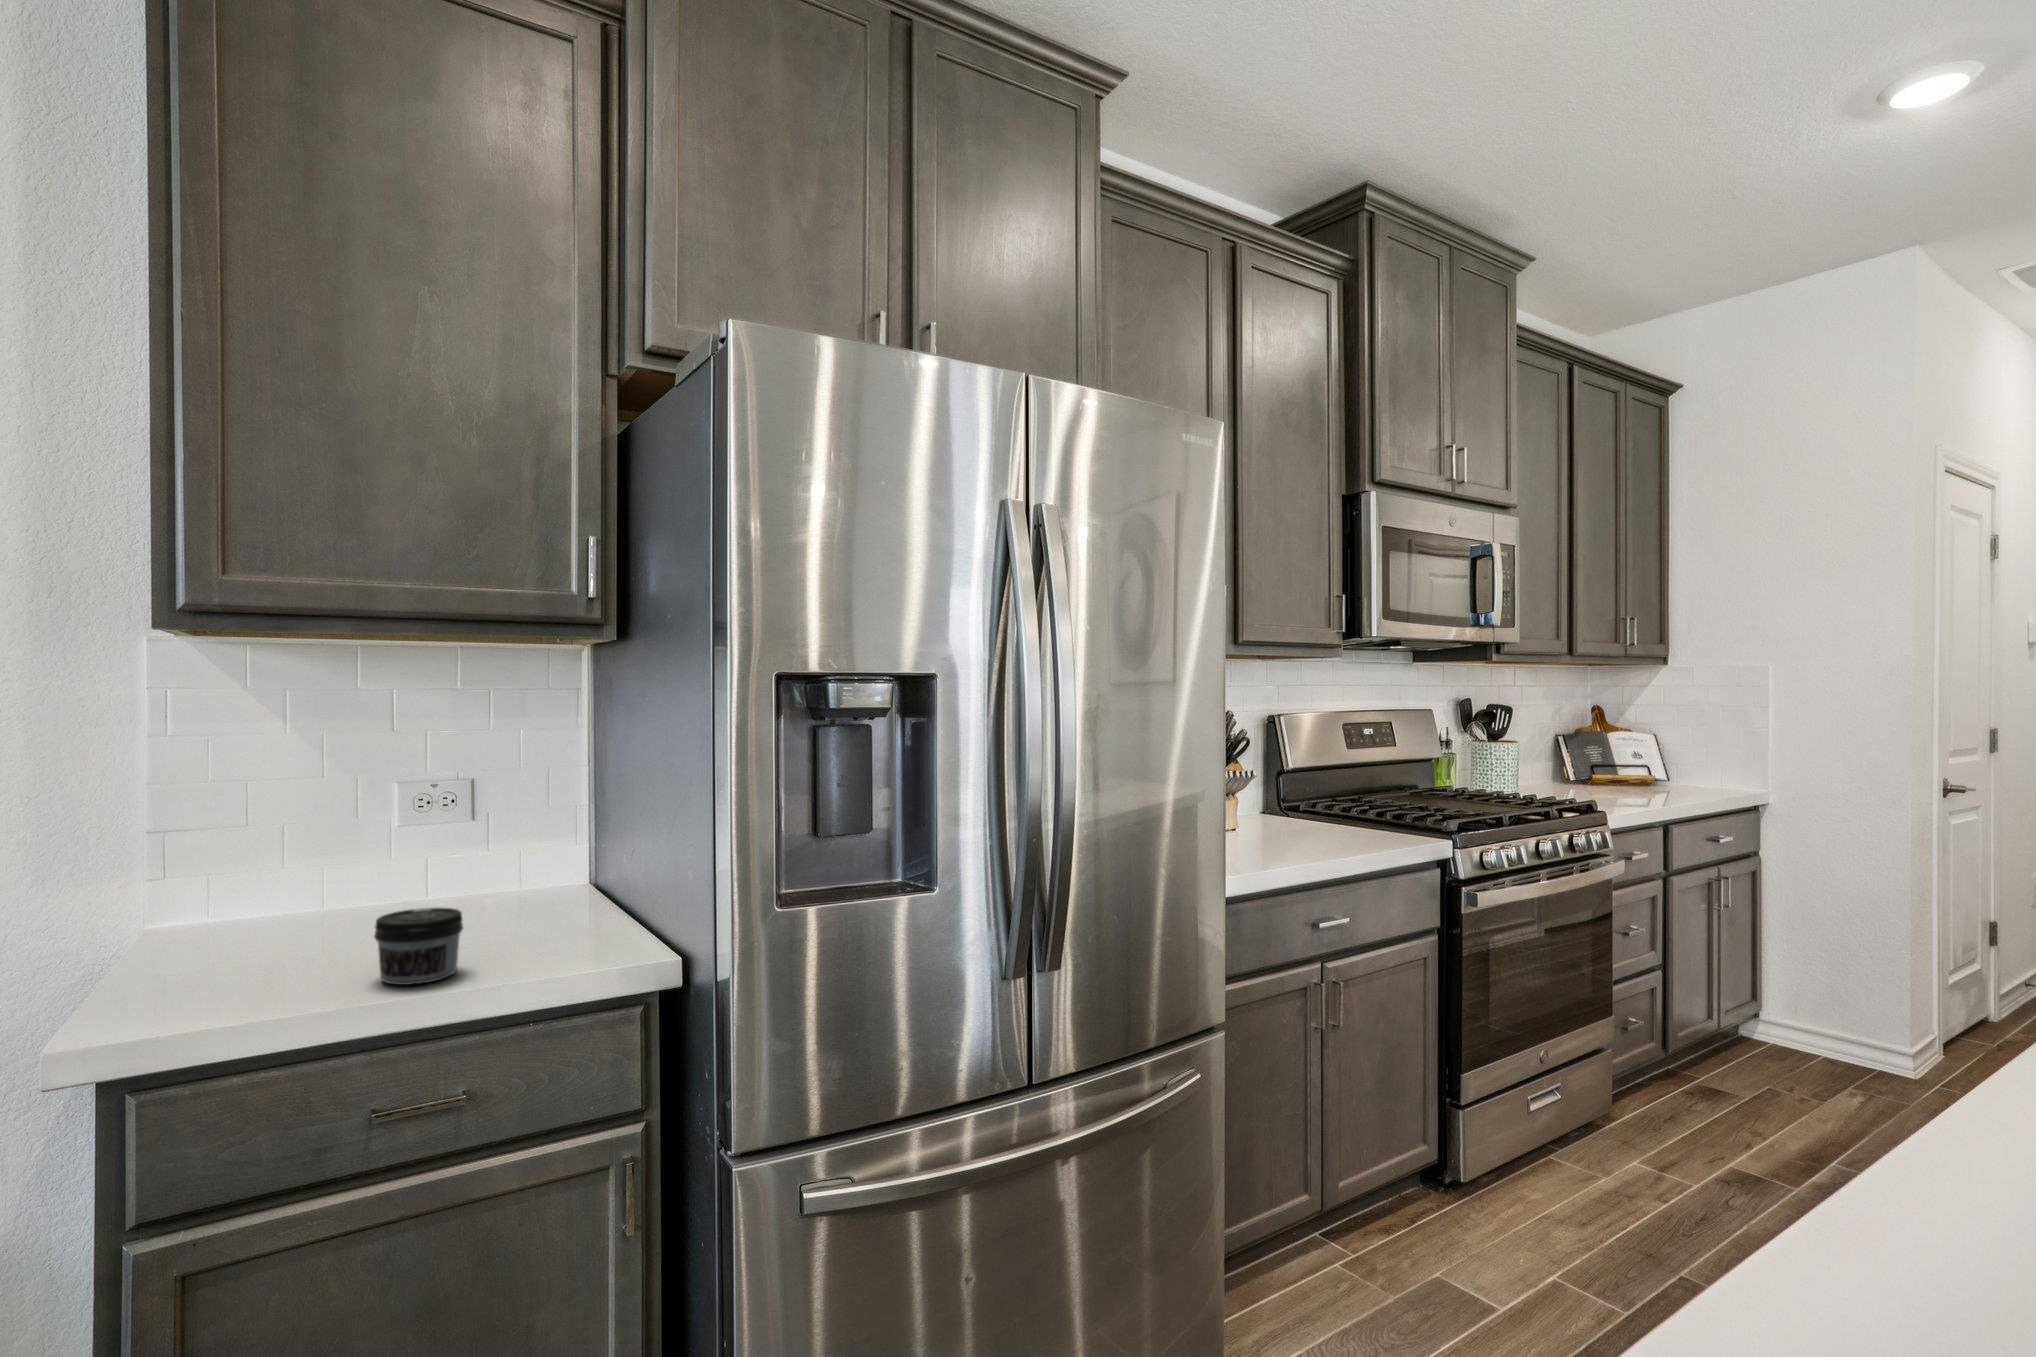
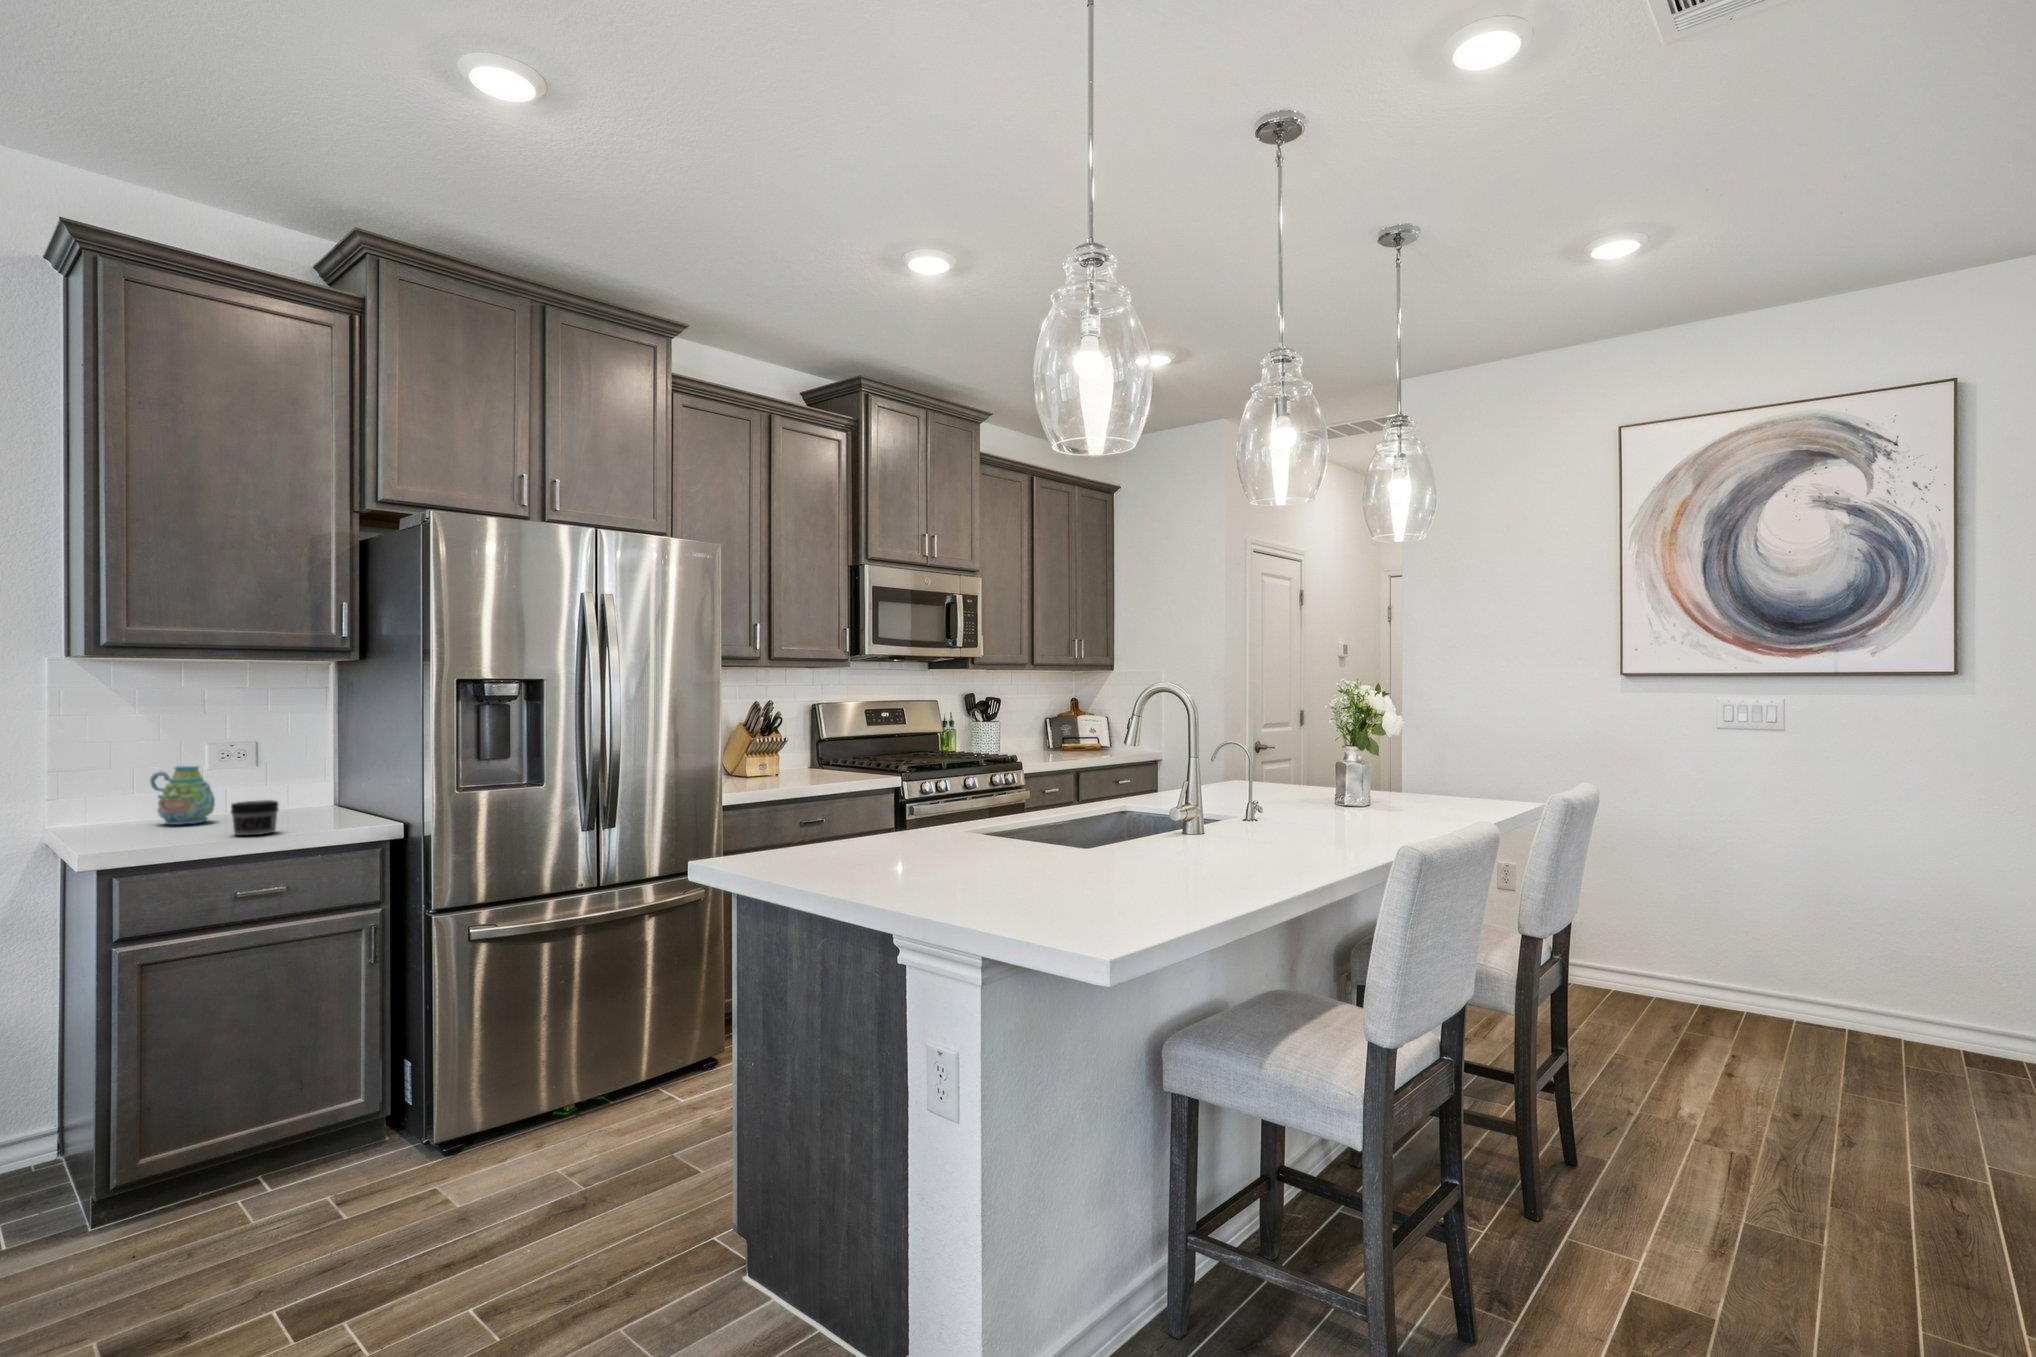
mug: none [278,826,380,936] -> present [150,766,215,825]

